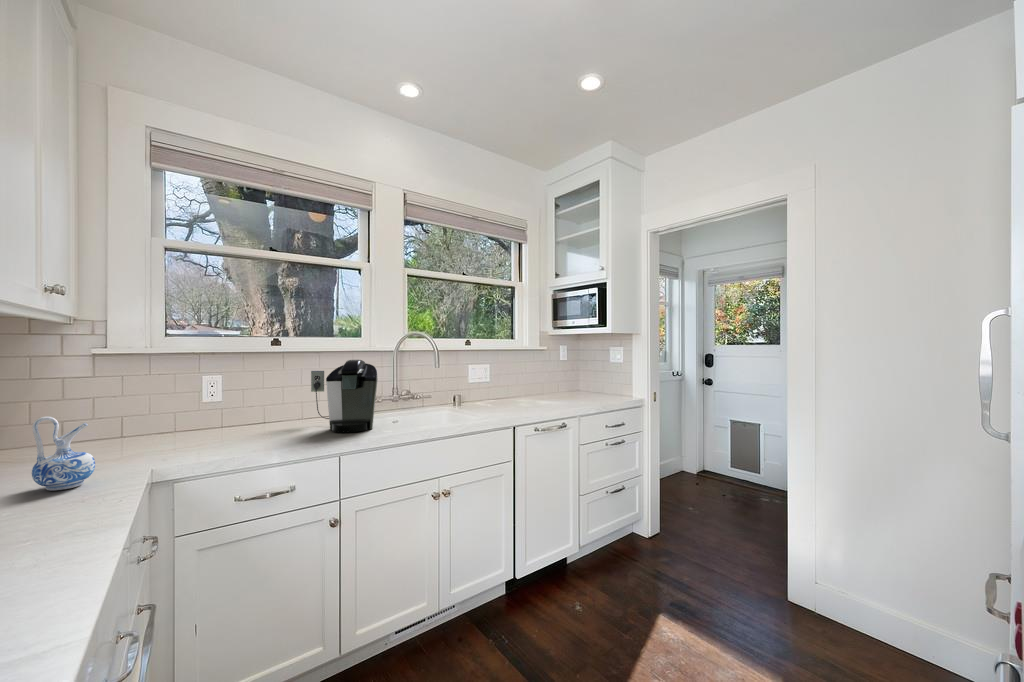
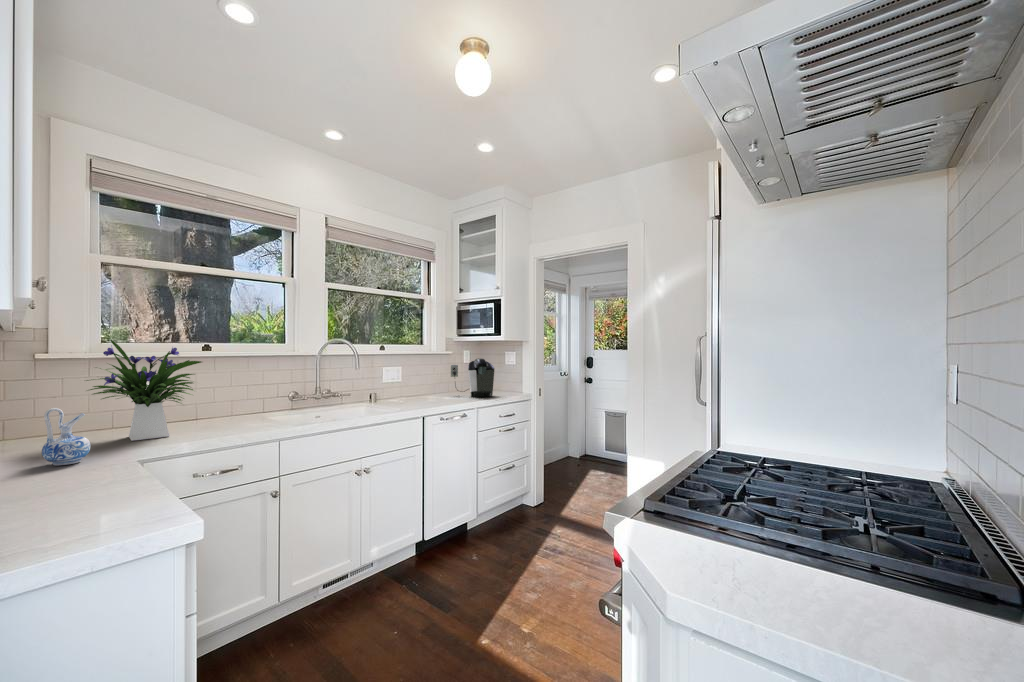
flower arrangement: none [123,331,258,452] -> present [87,340,201,441]
coffee maker: present [311,360,378,433] -> present [451,358,494,397]

